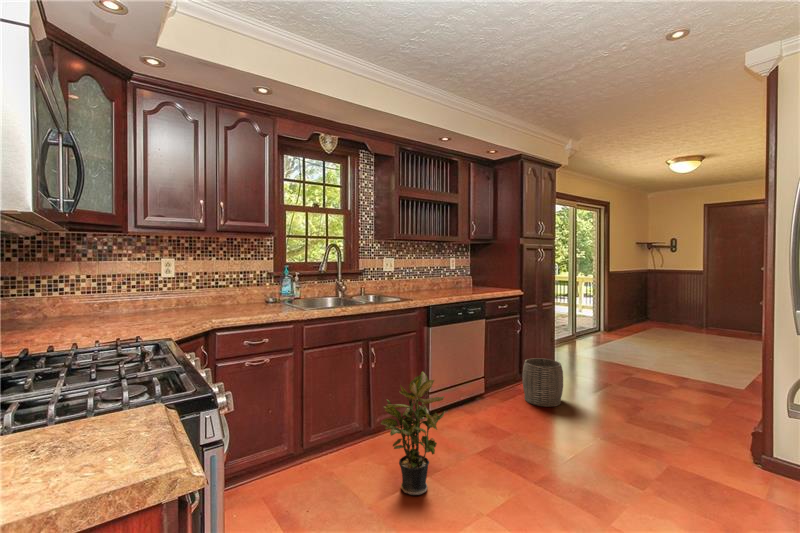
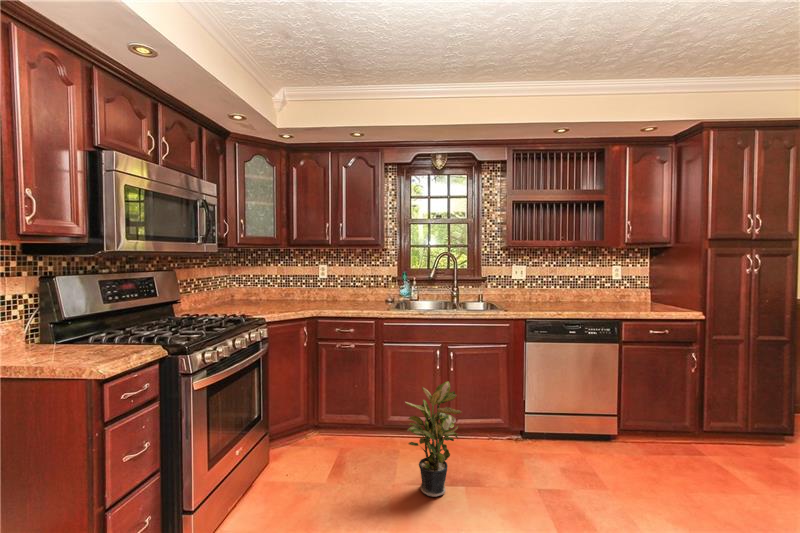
woven basket: present [523,358,563,407] -> none [679,409,750,487]

